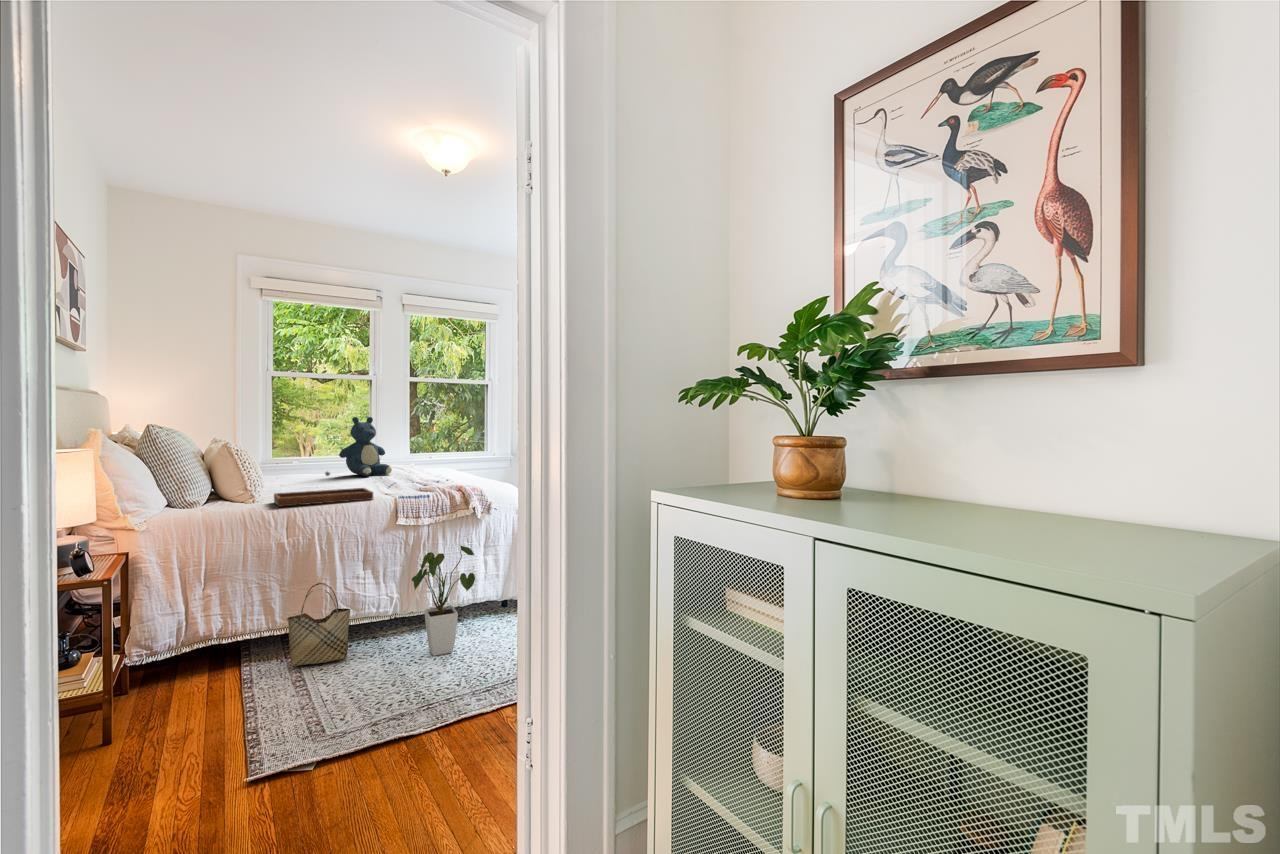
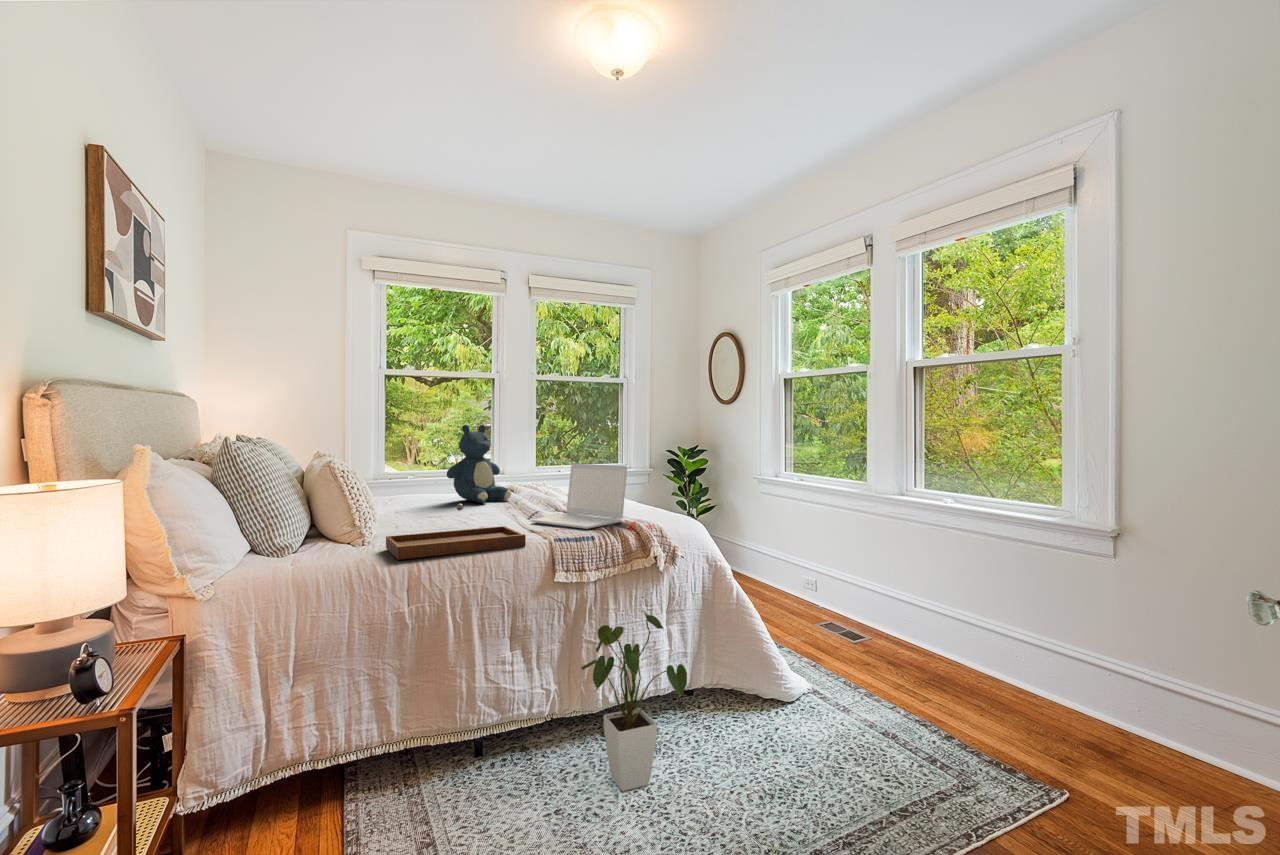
laptop: none [391,446,462,490] -> present [531,464,627,529]
woven basket: present [287,583,350,667] -> none [410,673,499,809]

